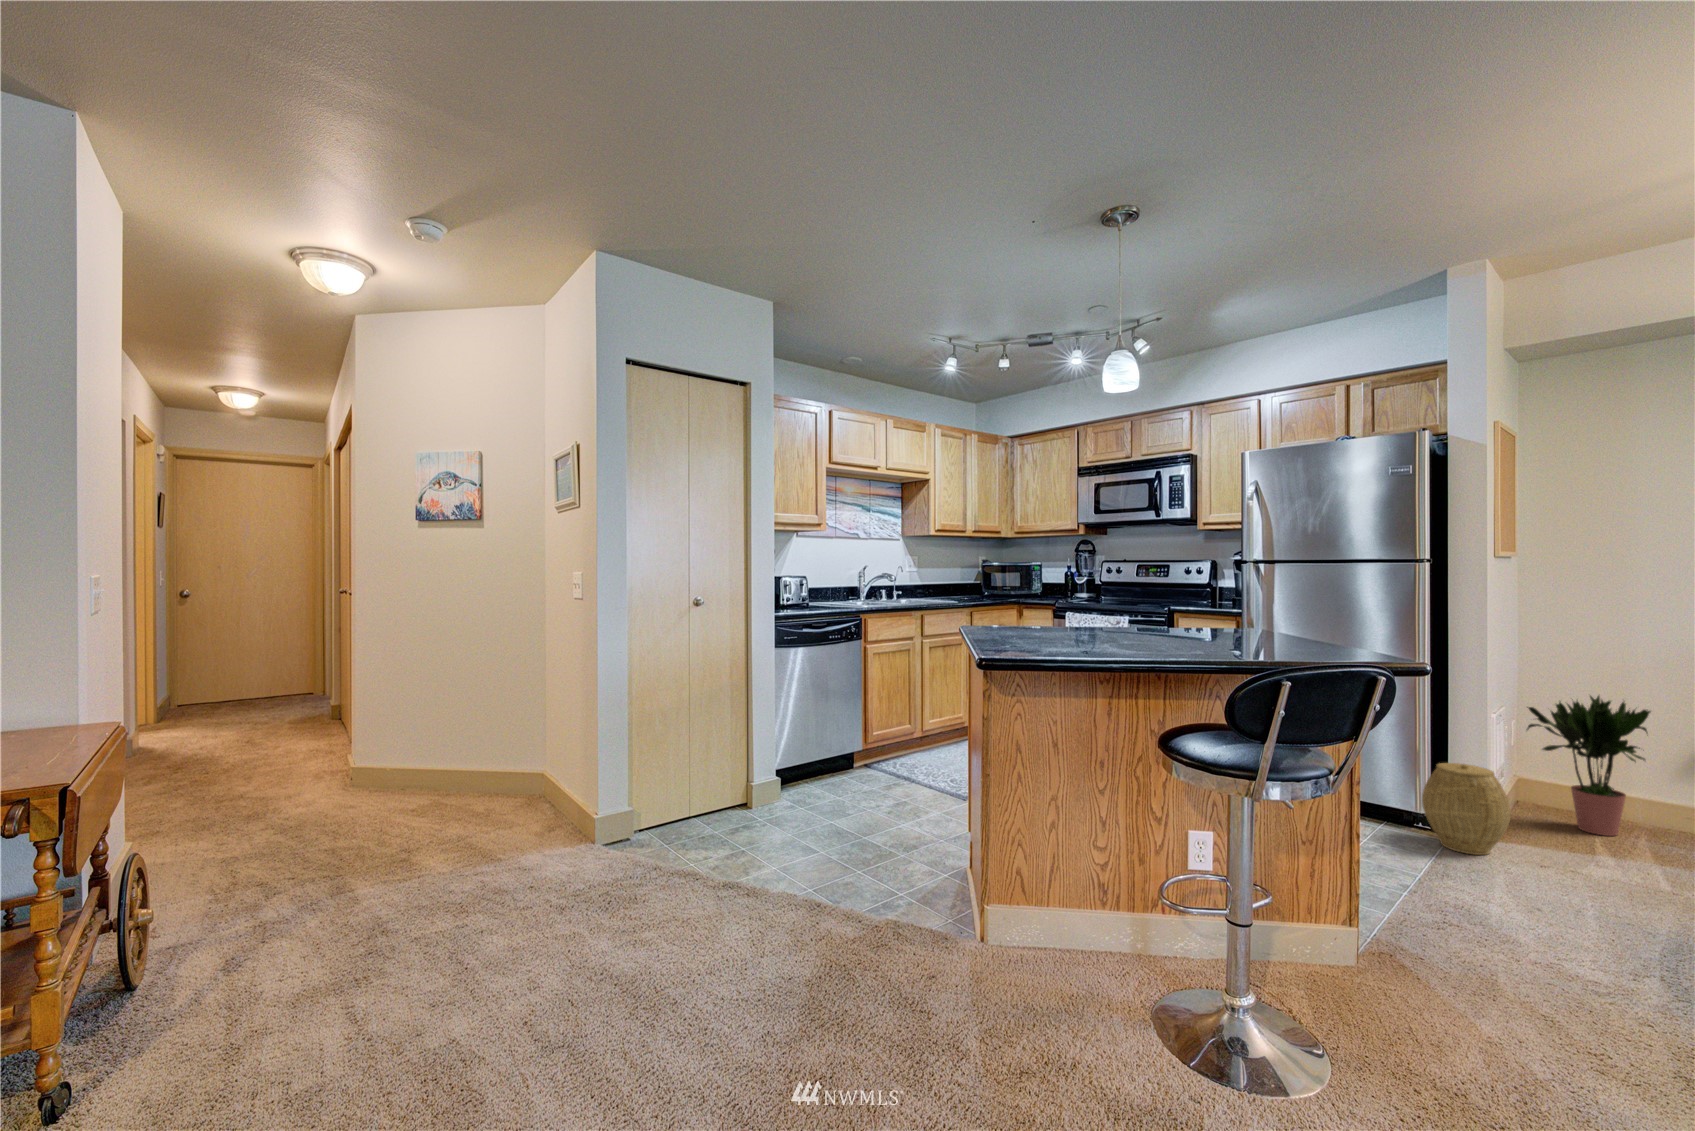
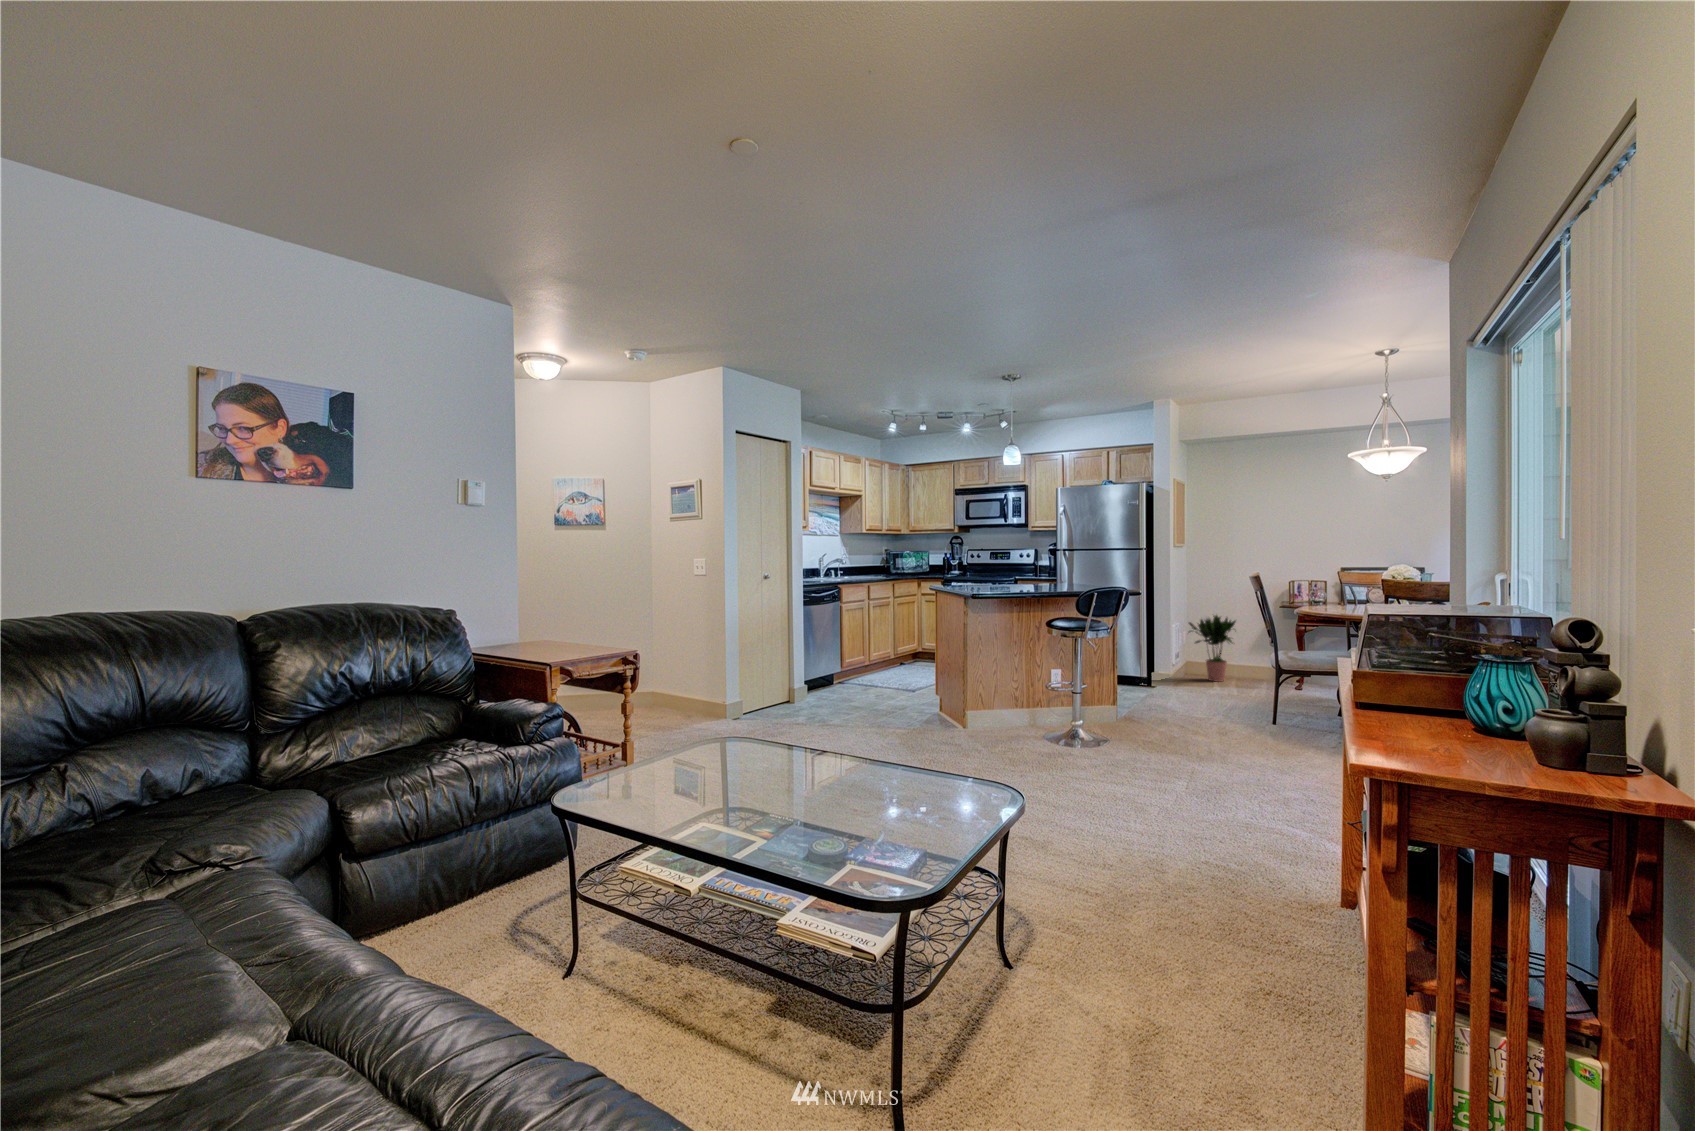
woven basket: present [1422,763,1511,855] -> none [1143,648,1179,691]

